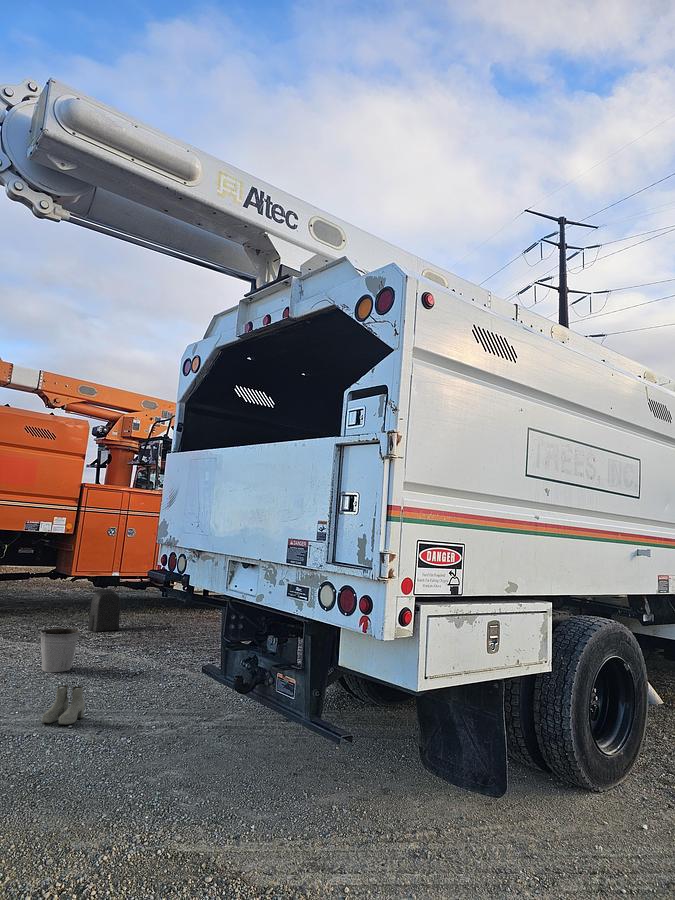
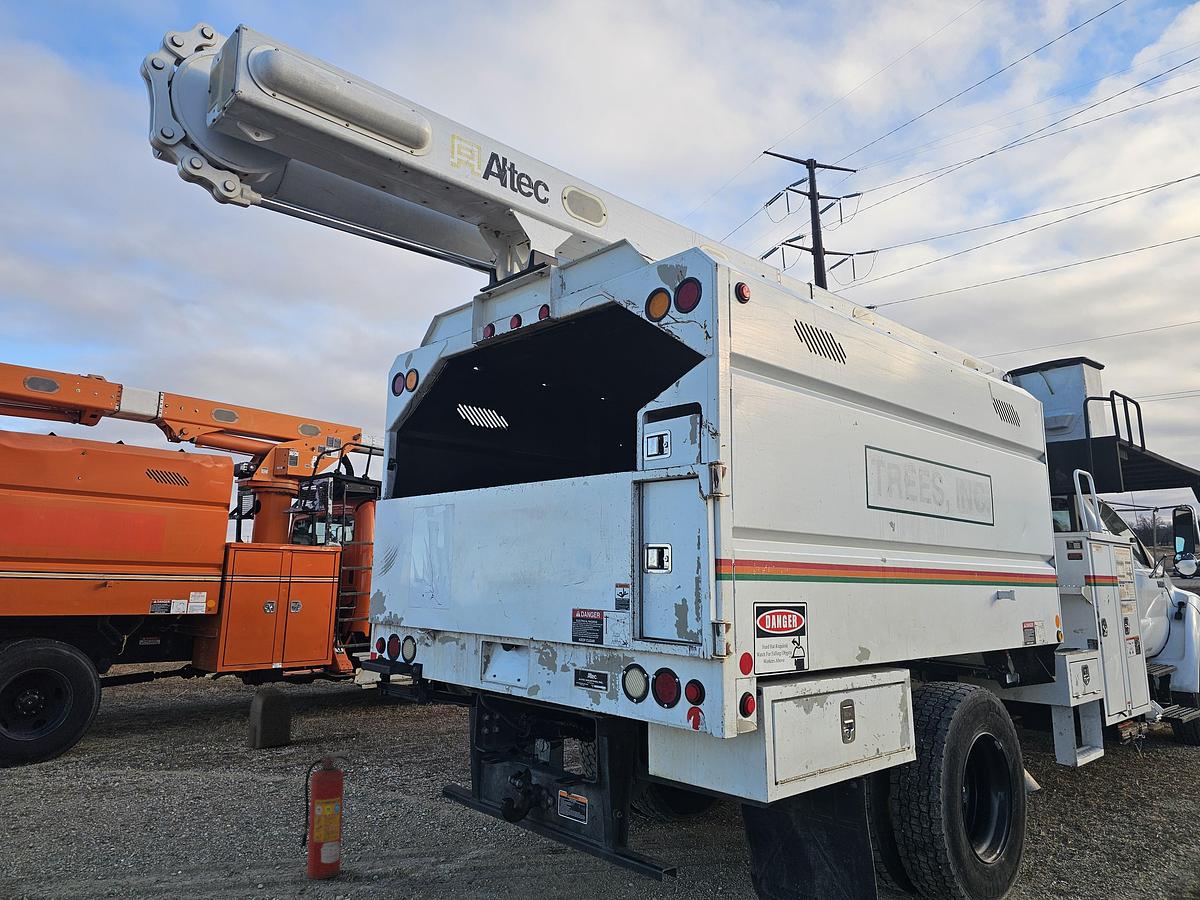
bucket: present [37,627,80,672] -> none [192,745,250,810]
fire extinguisher: none [100,635,139,726] -> present [301,750,350,879]
boots: present [42,685,84,725] -> none [223,827,279,883]

